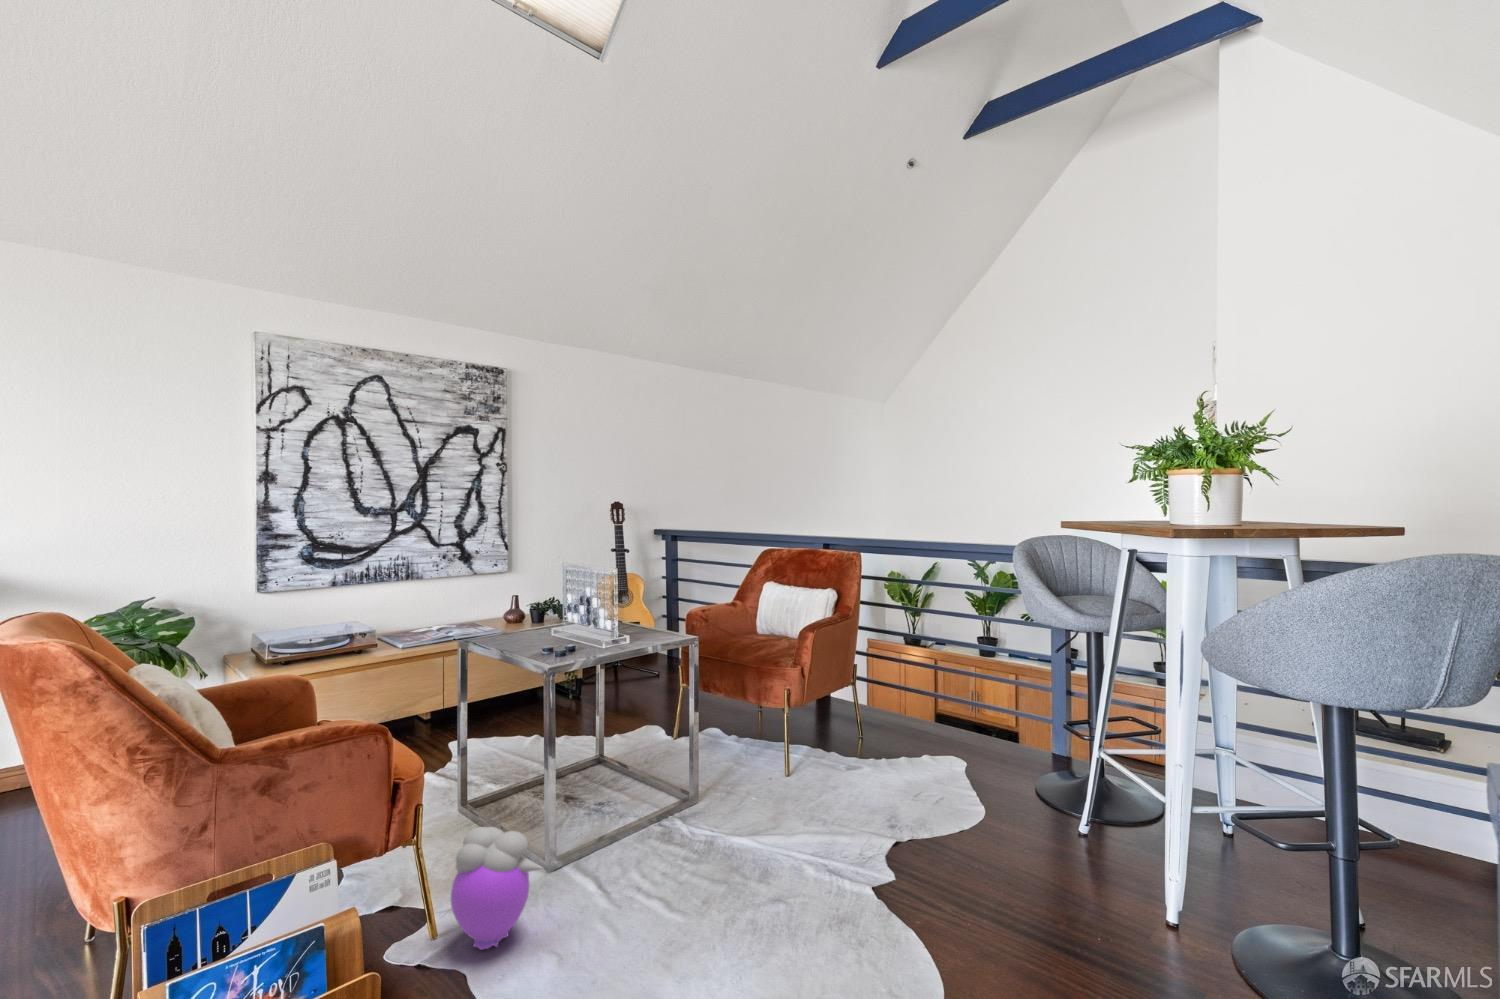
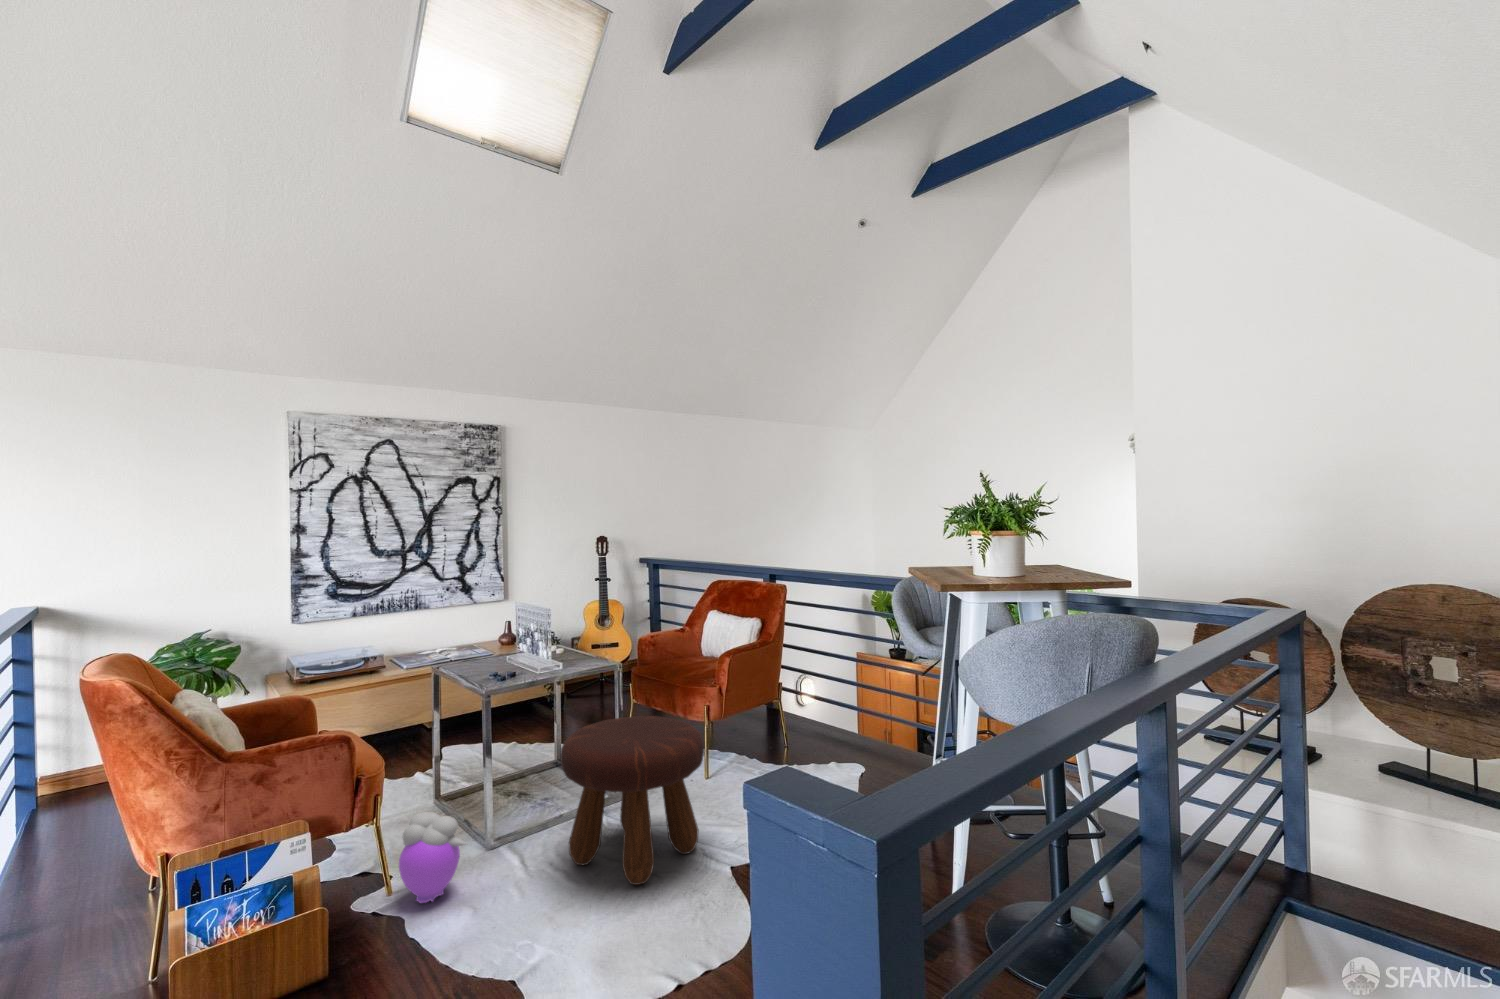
footstool: none [653,700,835,915] -> present [560,716,704,885]

